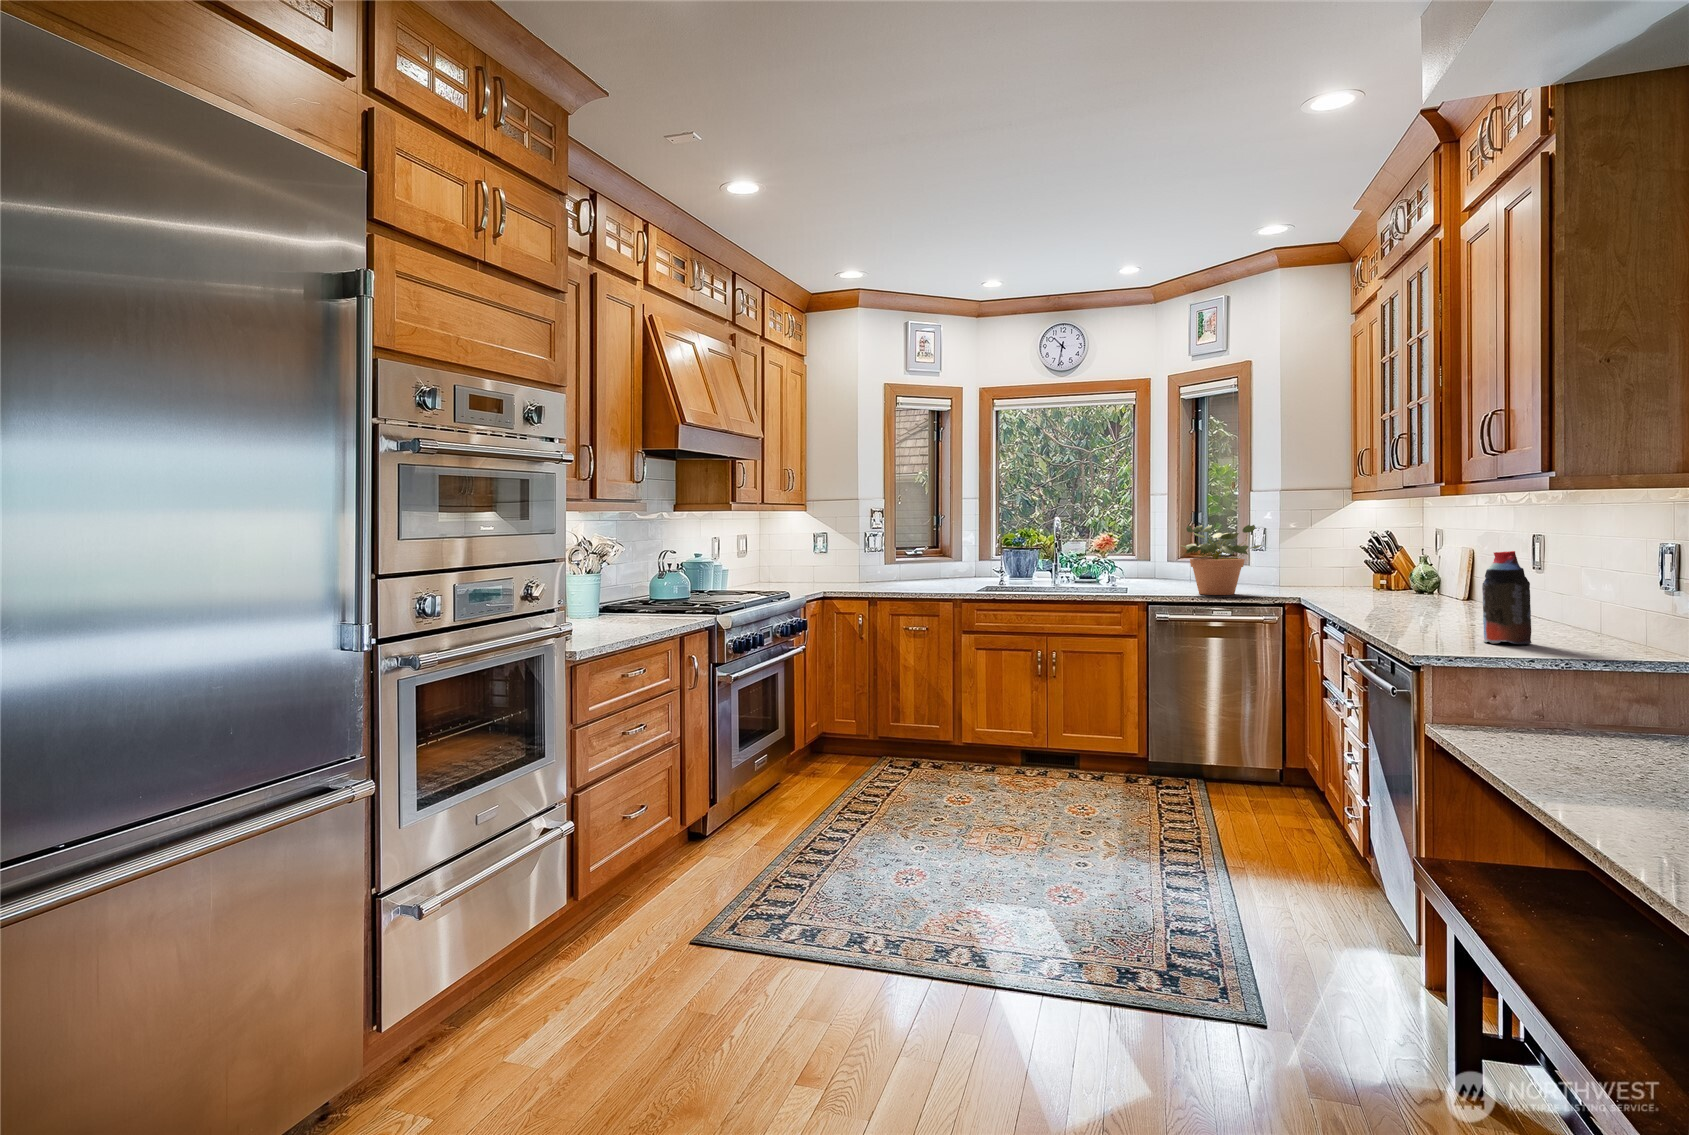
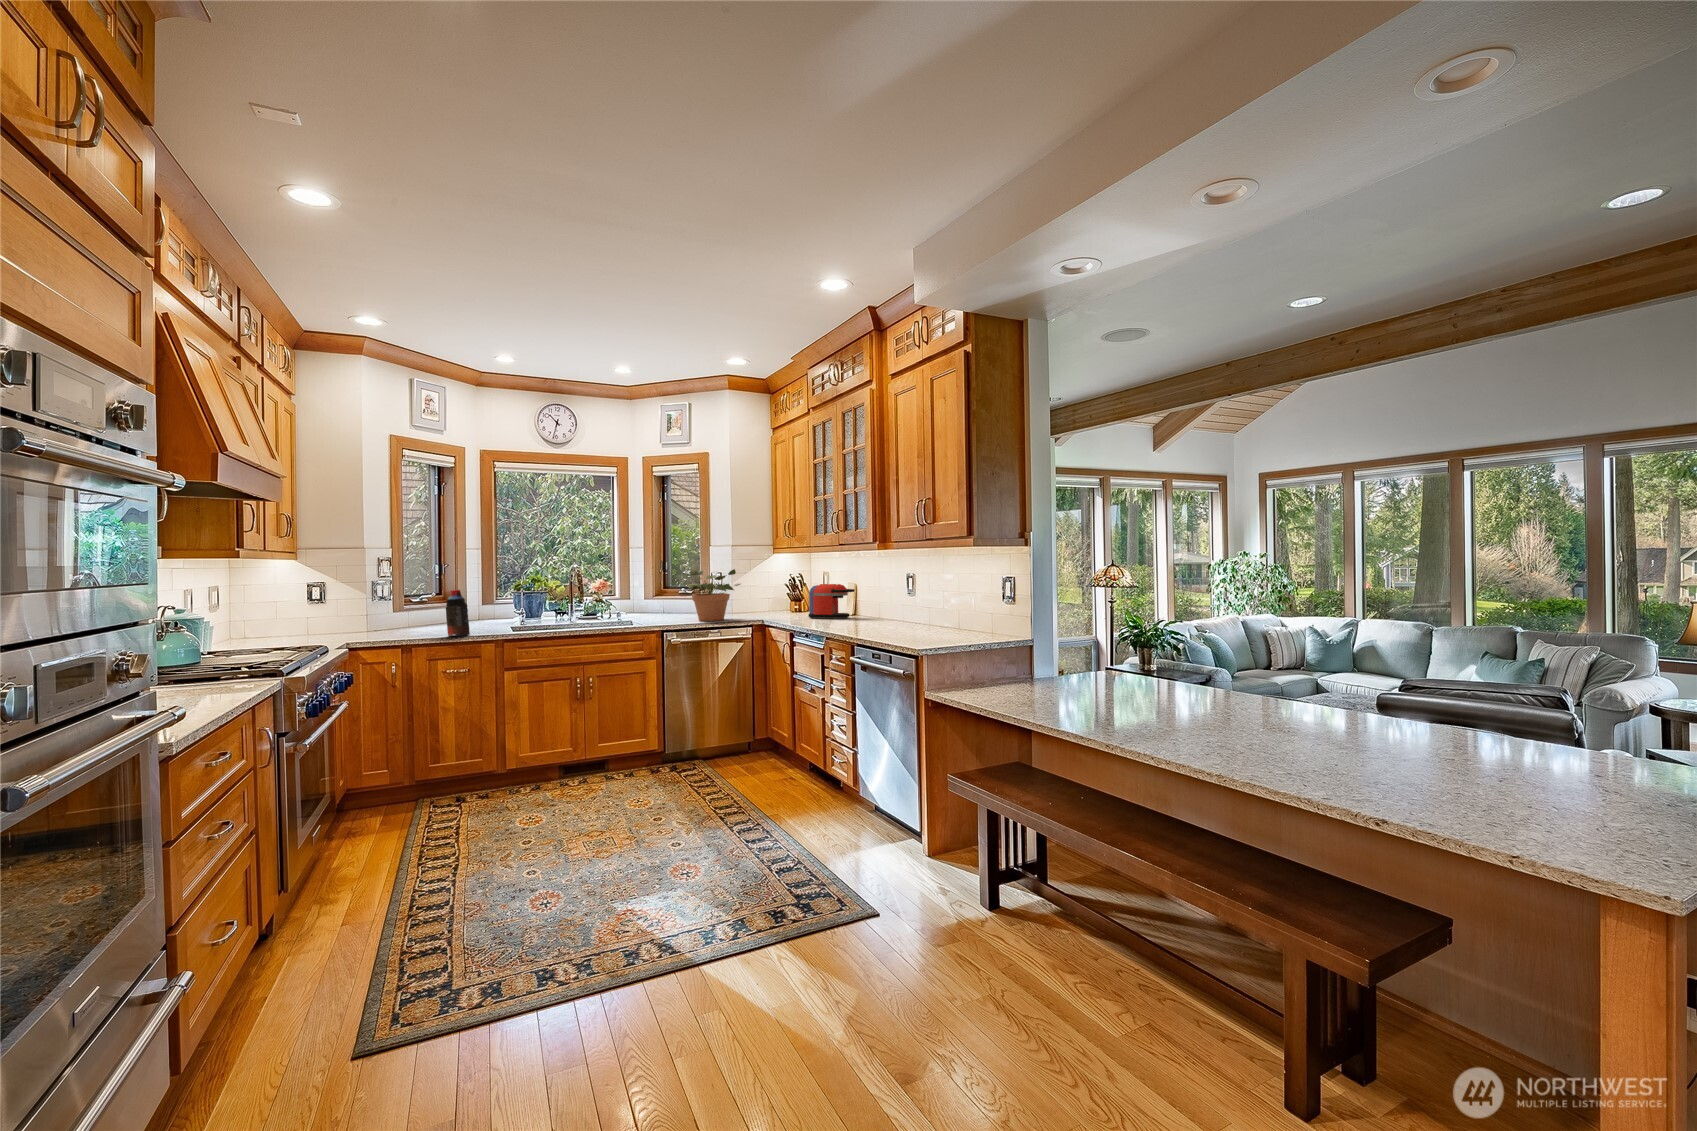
coffee maker: none [1363,549,1443,605] -> present [809,584,855,619]
bottle: present [1482,551,1532,644] -> present [446,590,470,636]

